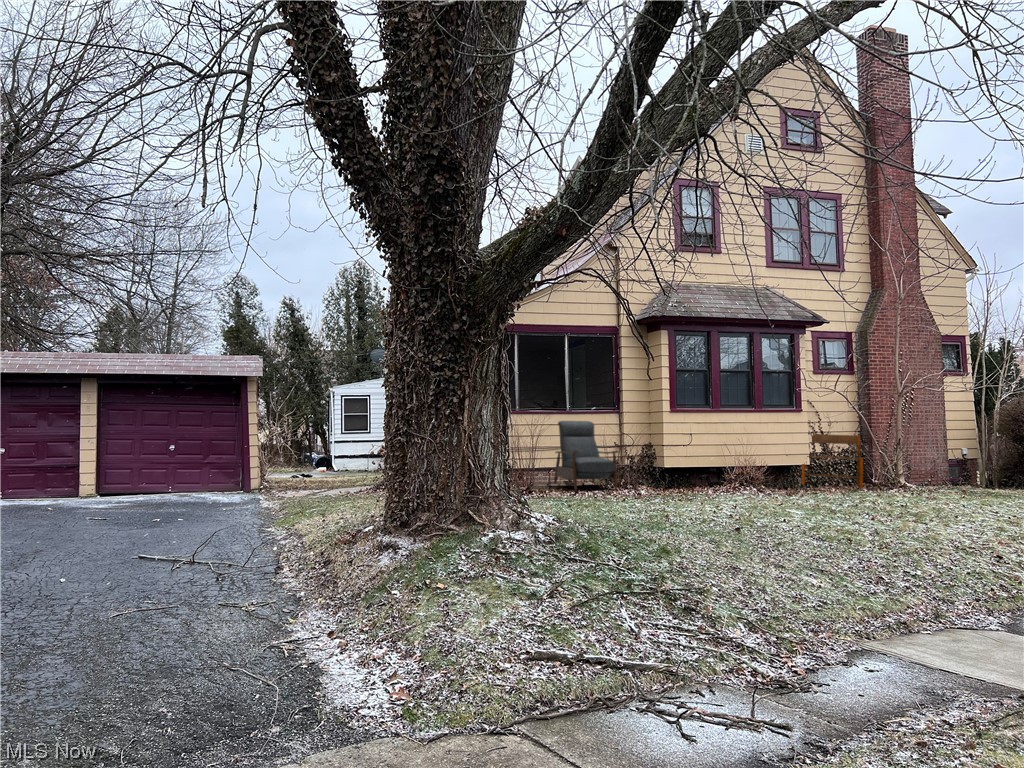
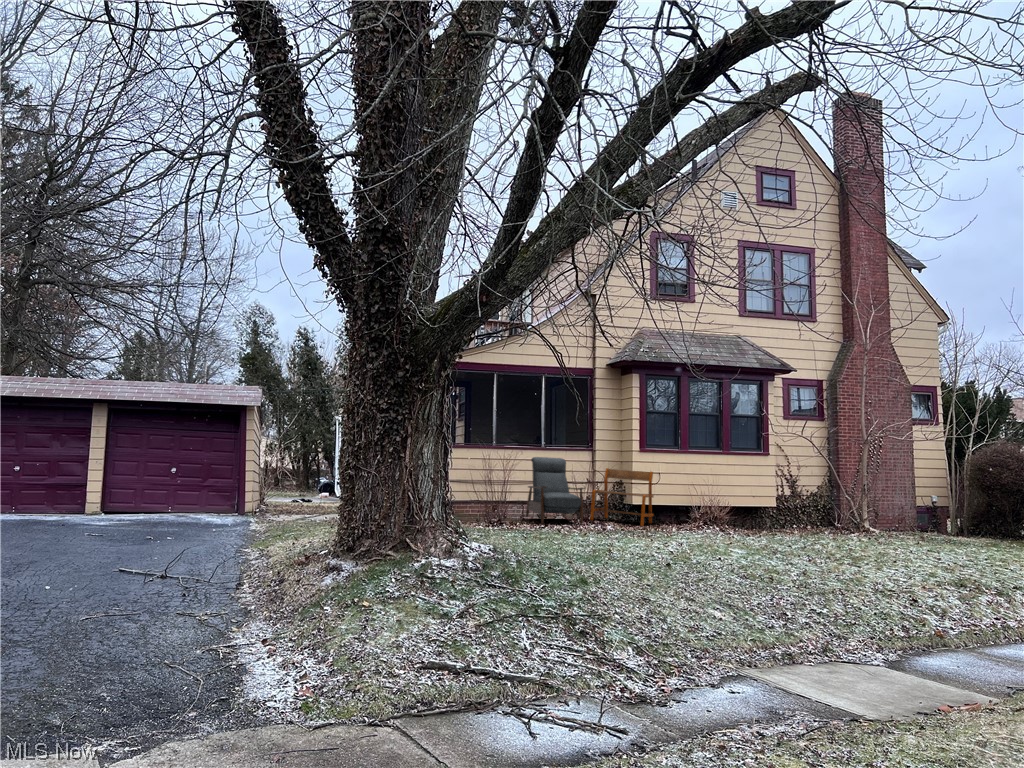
bench: present [802,434,863,488] -> present [590,468,654,526]

